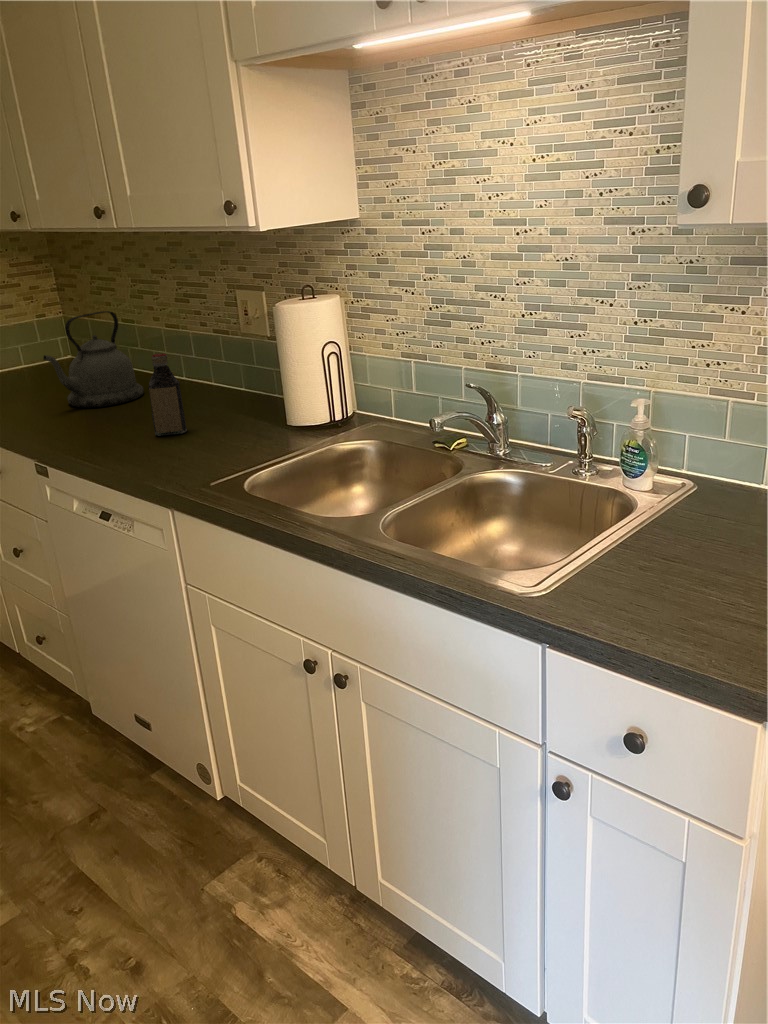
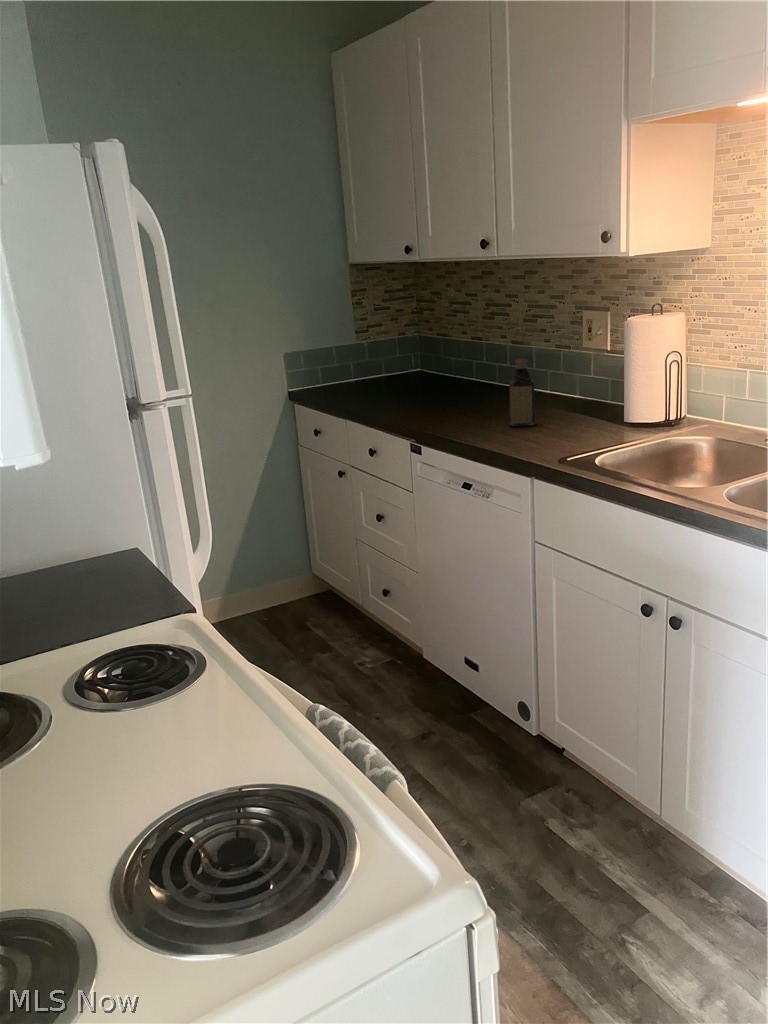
kettle: present [43,311,144,407] -> none [419,327,490,404]

